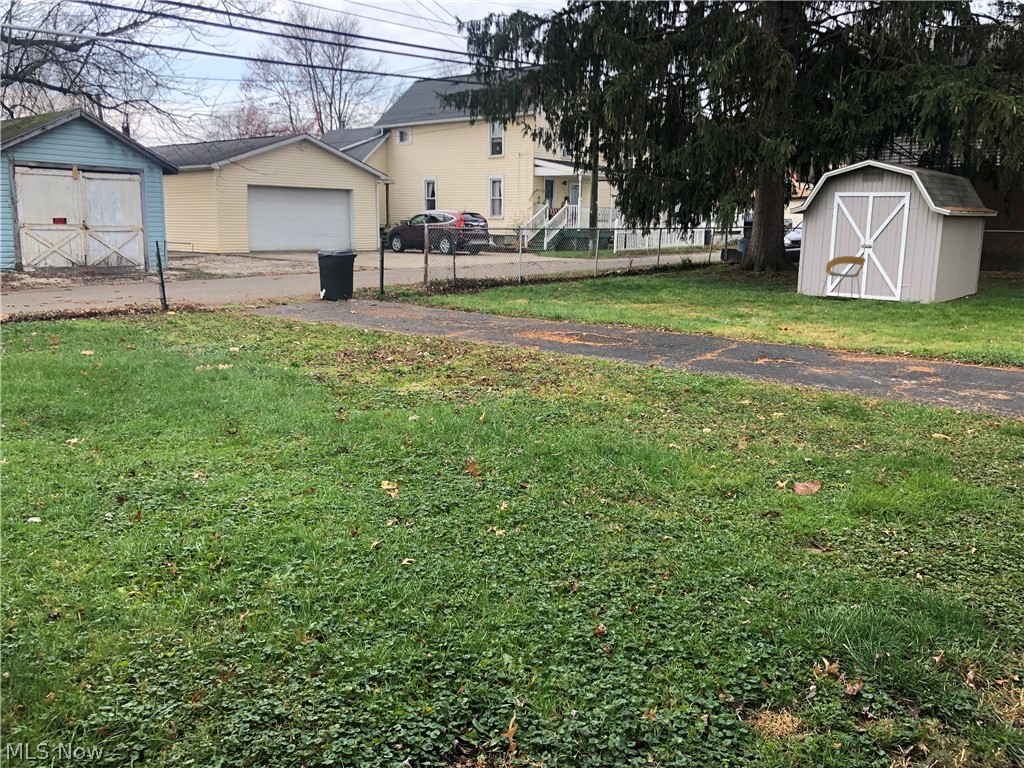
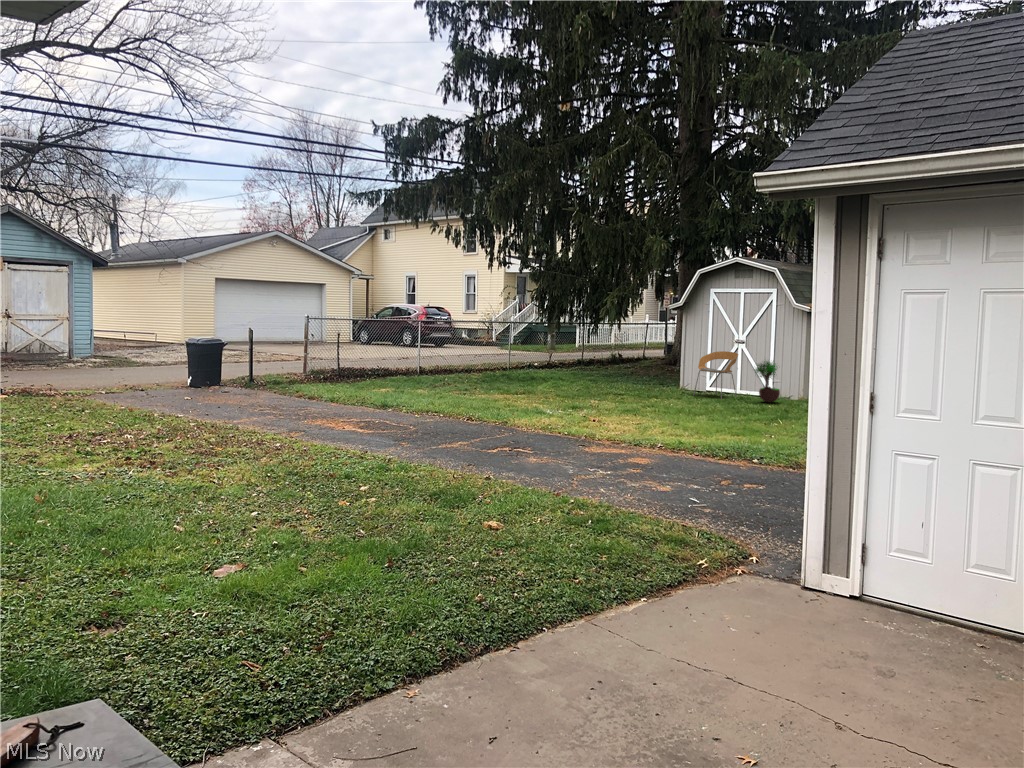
potted tree: none [886,261,914,304] -> present [755,361,780,403]

